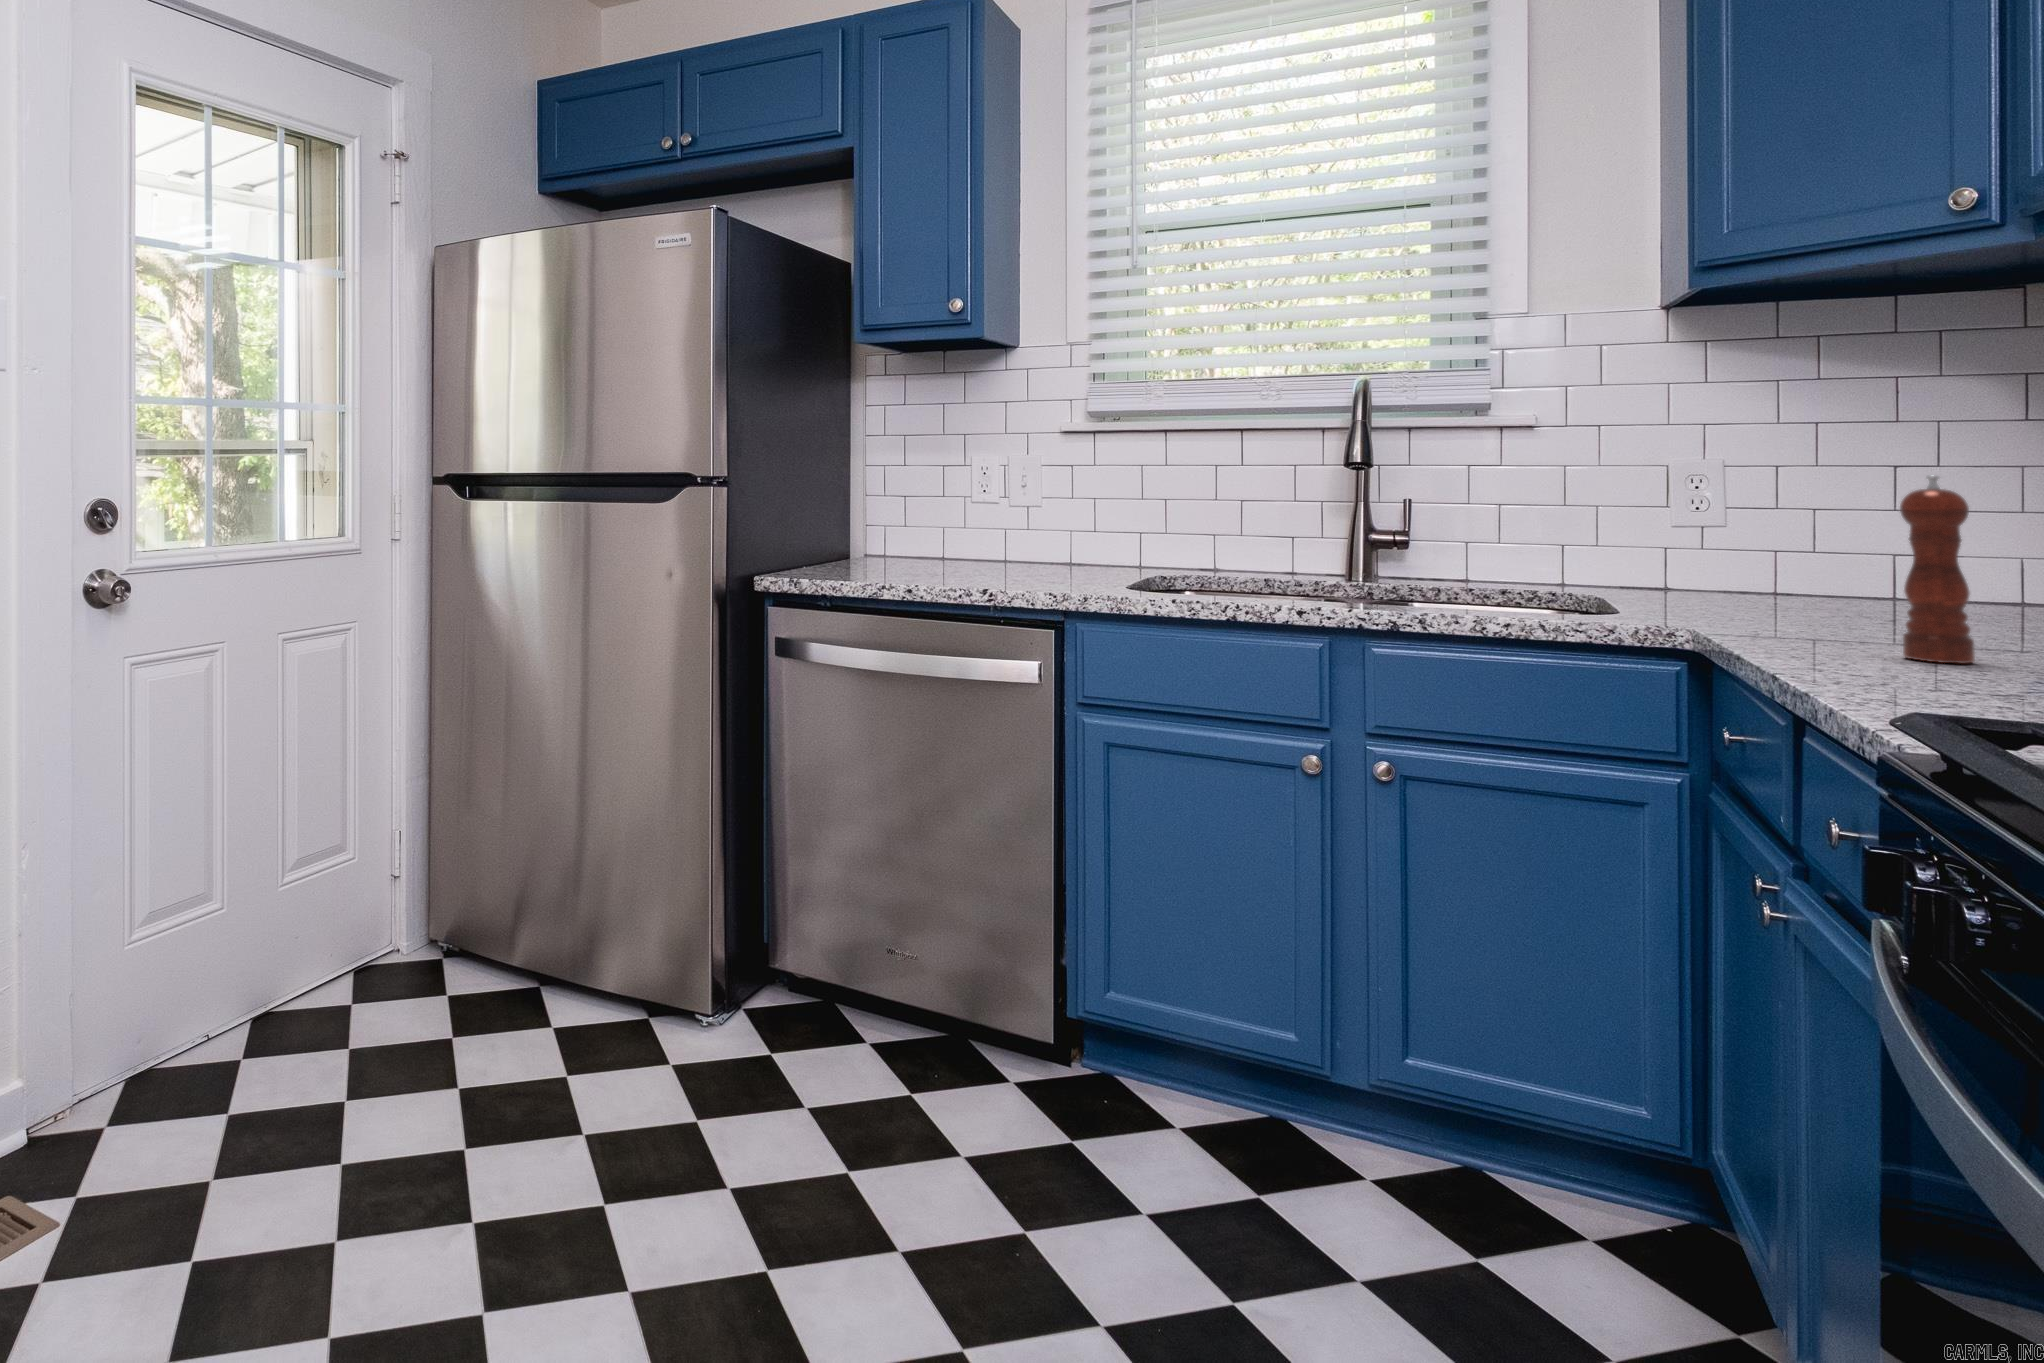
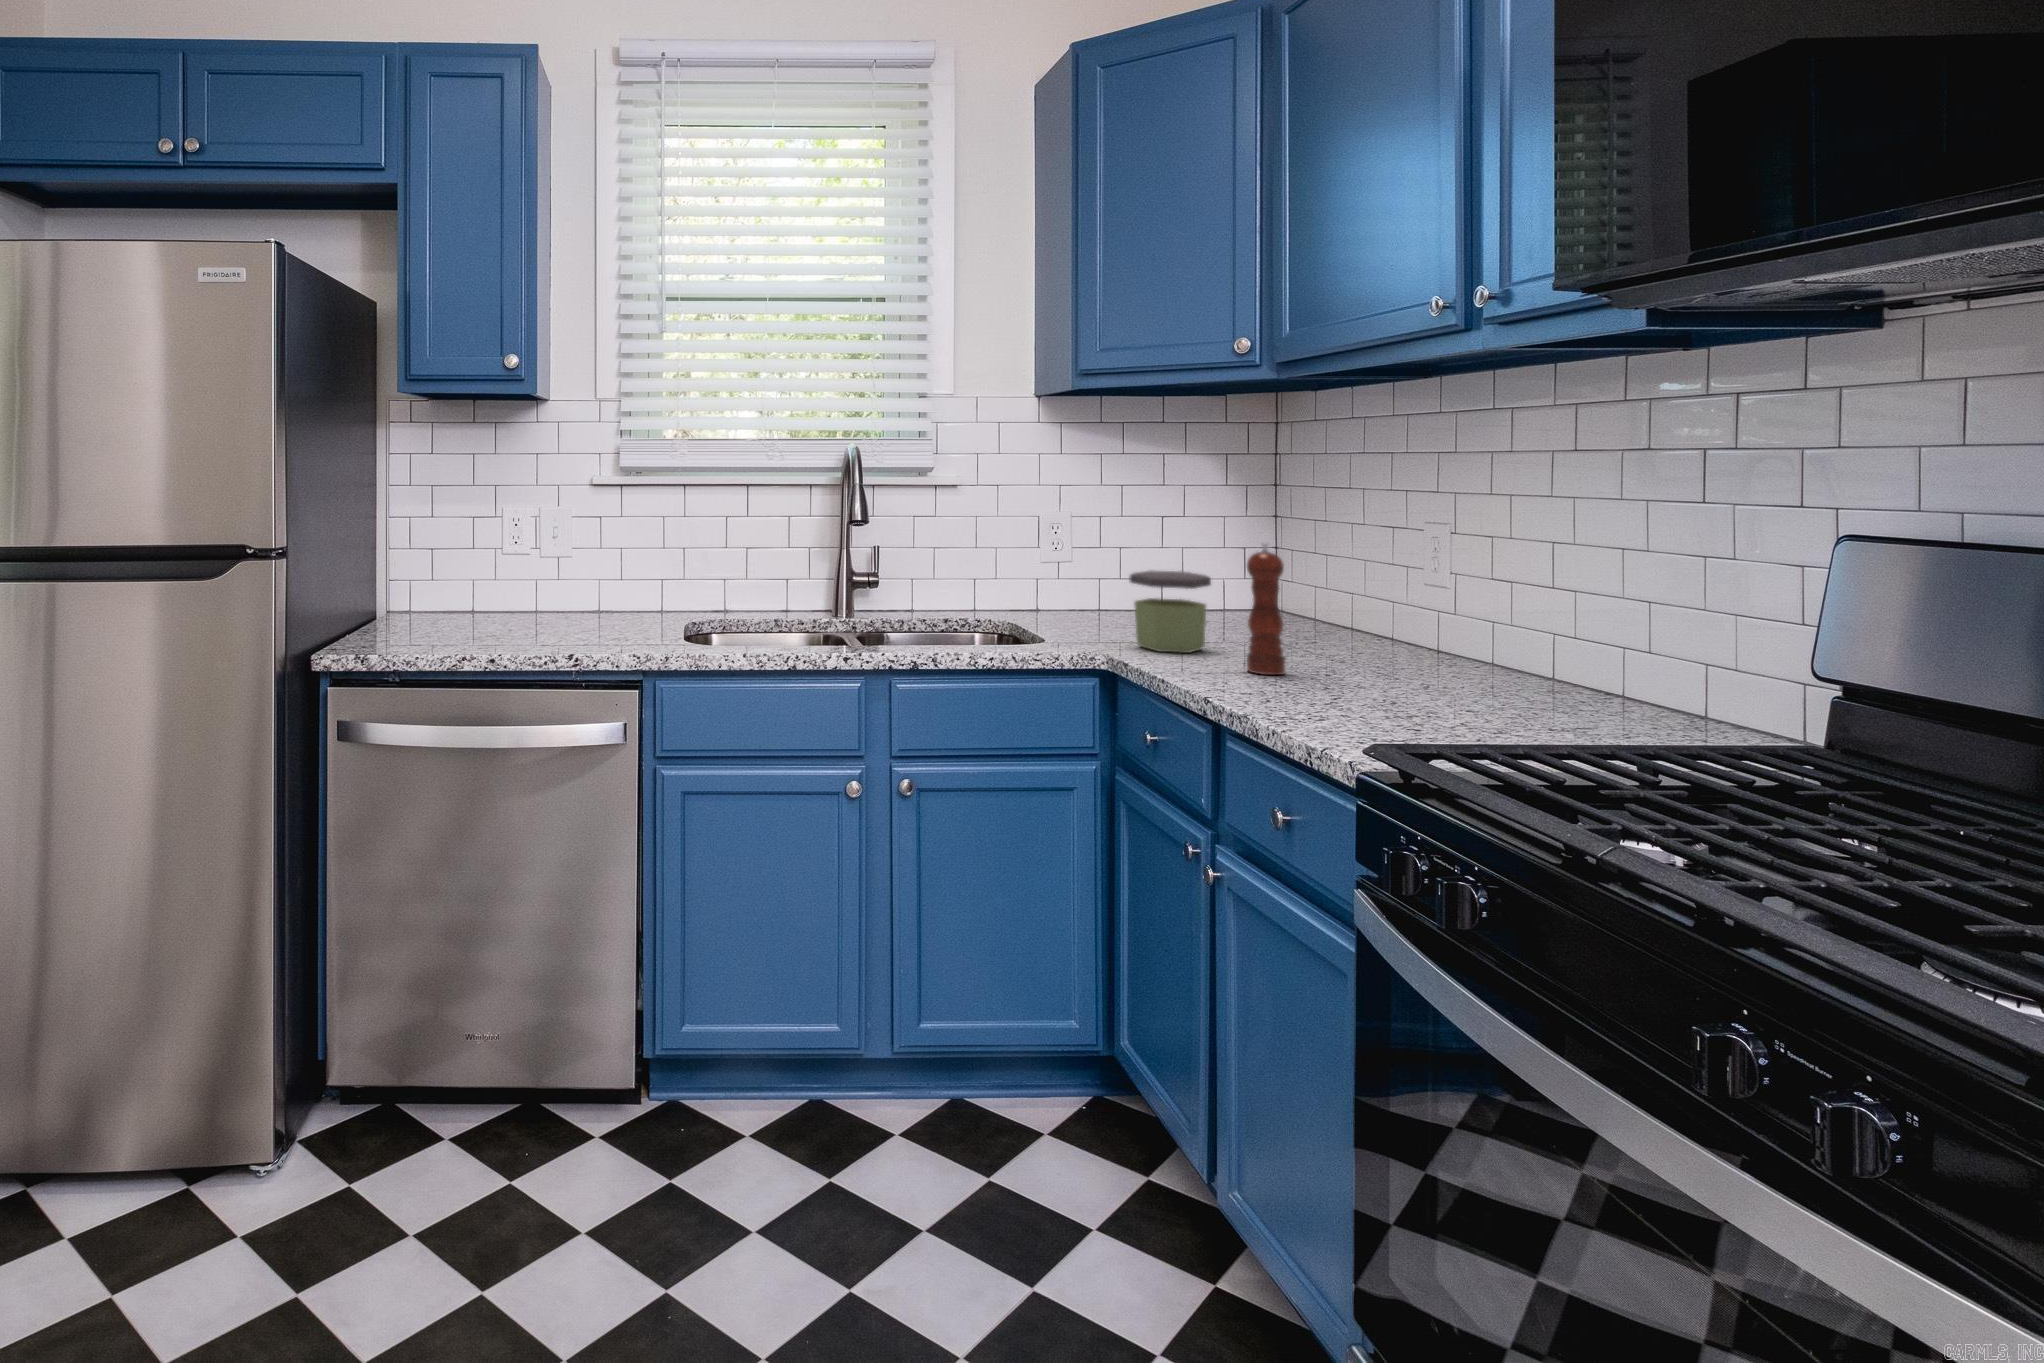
jar: none [1750,526,1893,637] -> present [1129,571,1211,653]

